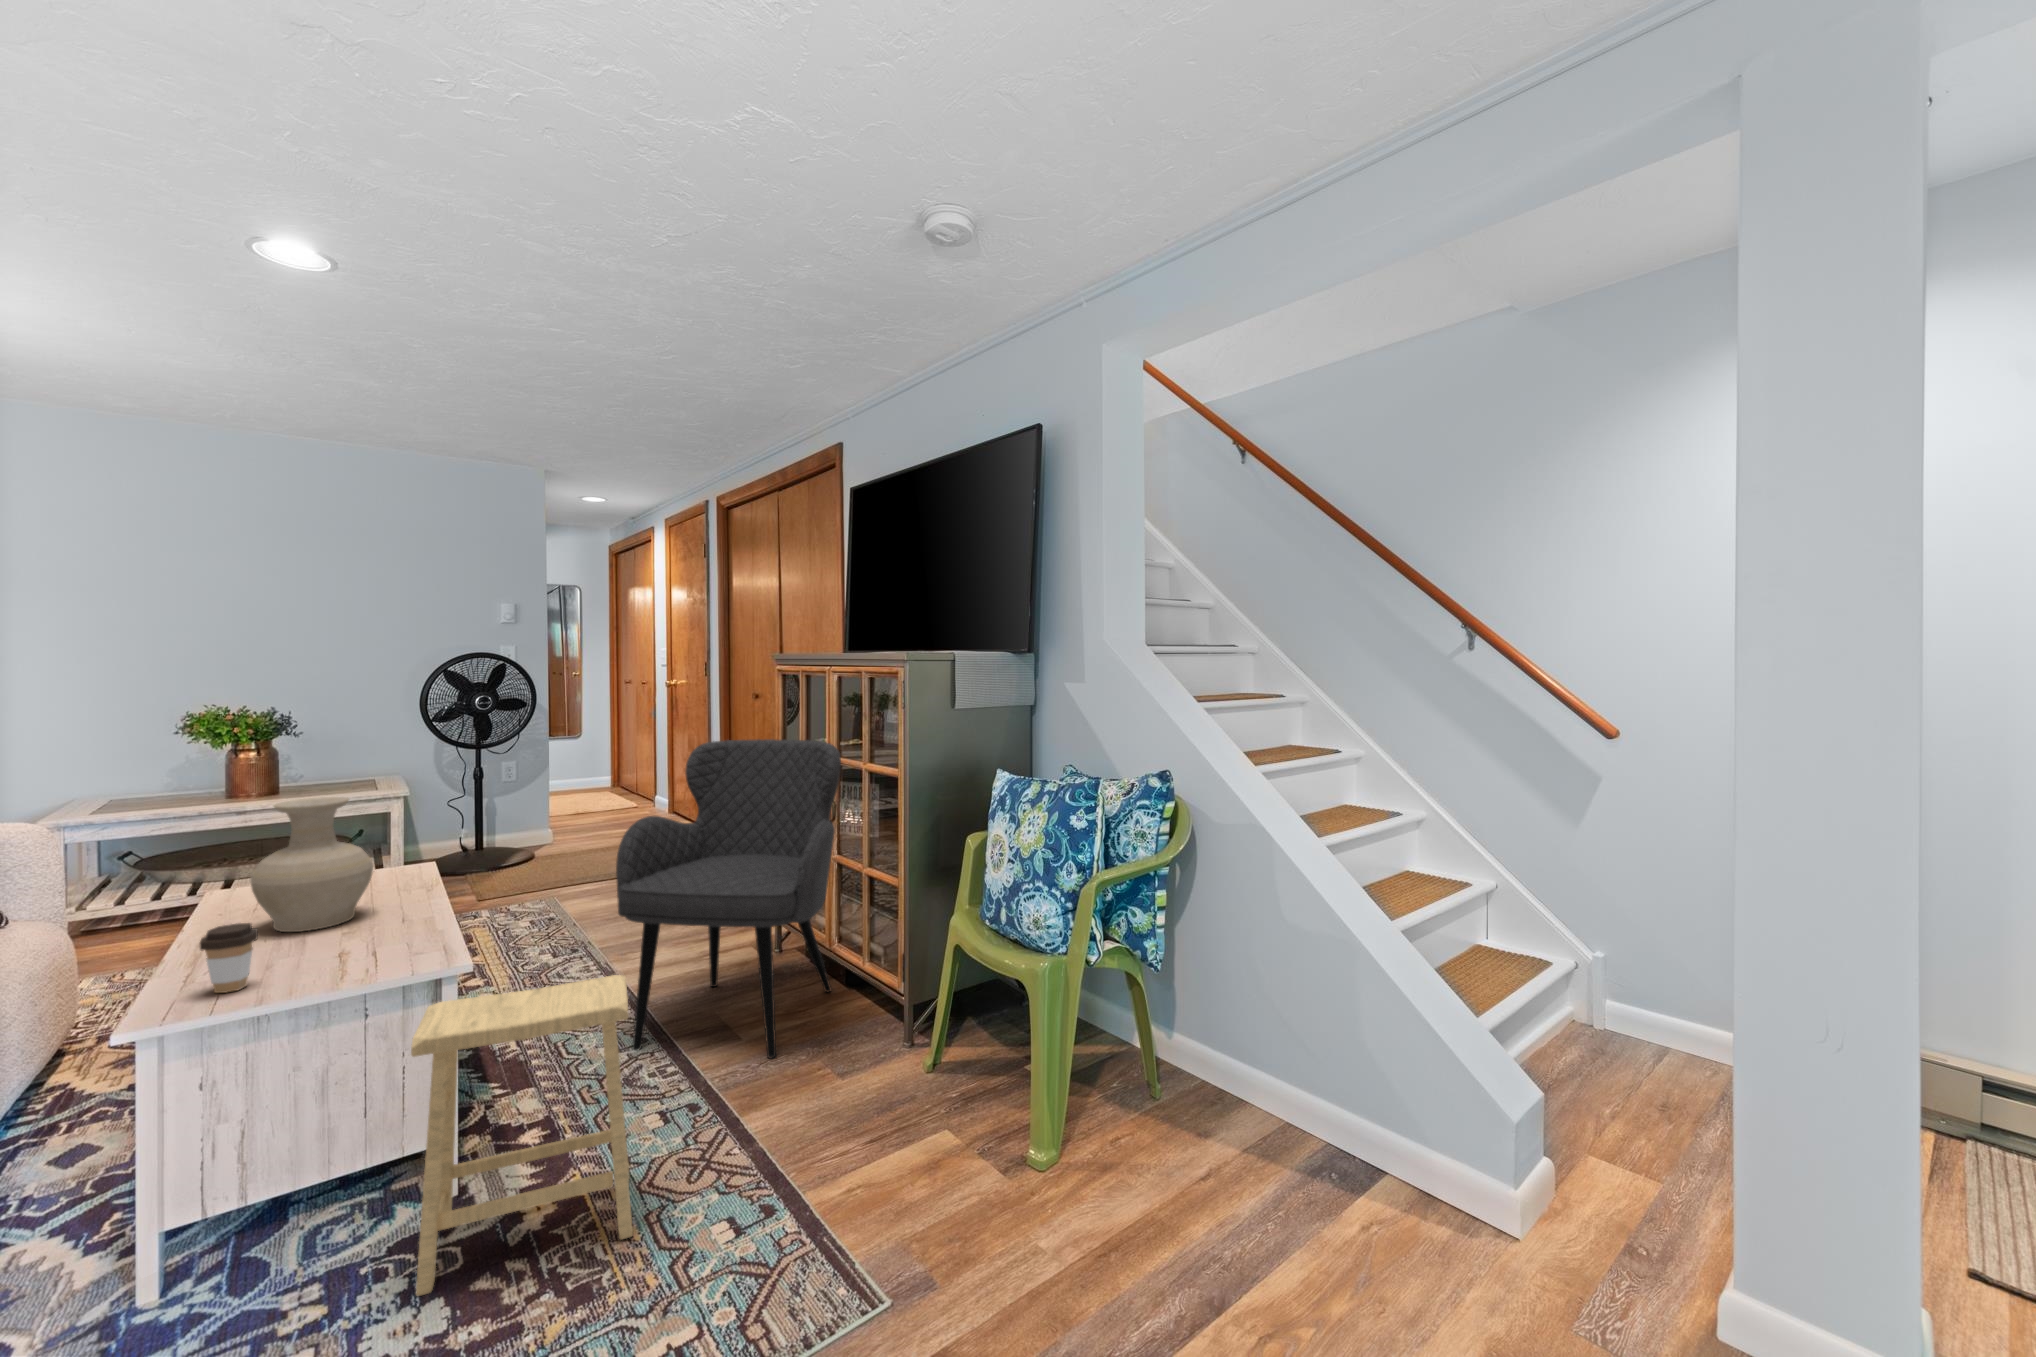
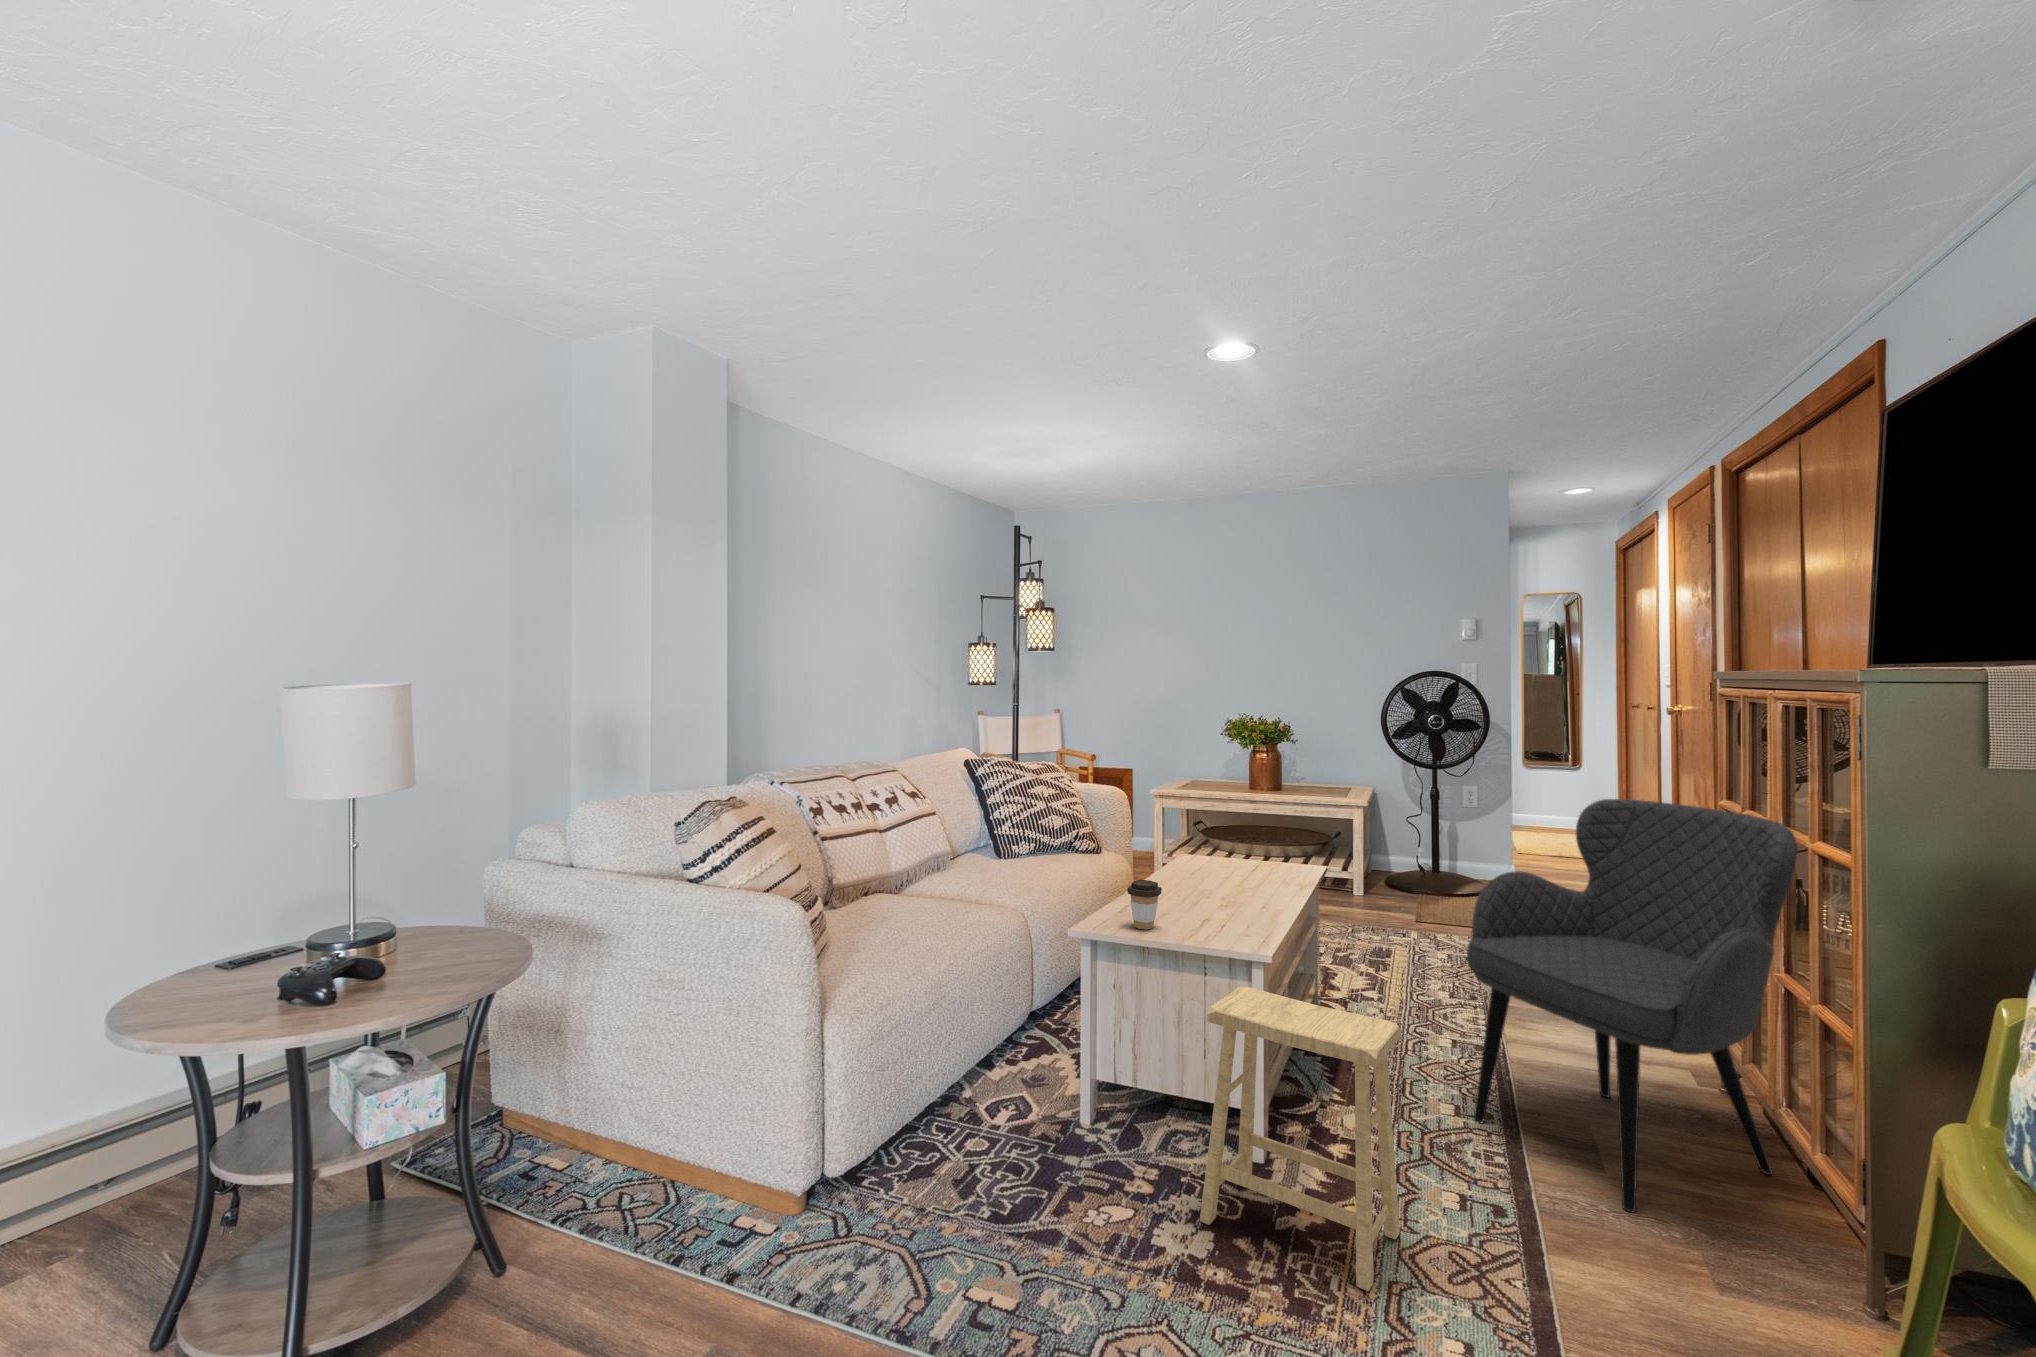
vase: present [250,797,373,932] -> none [1185,797,1262,903]

